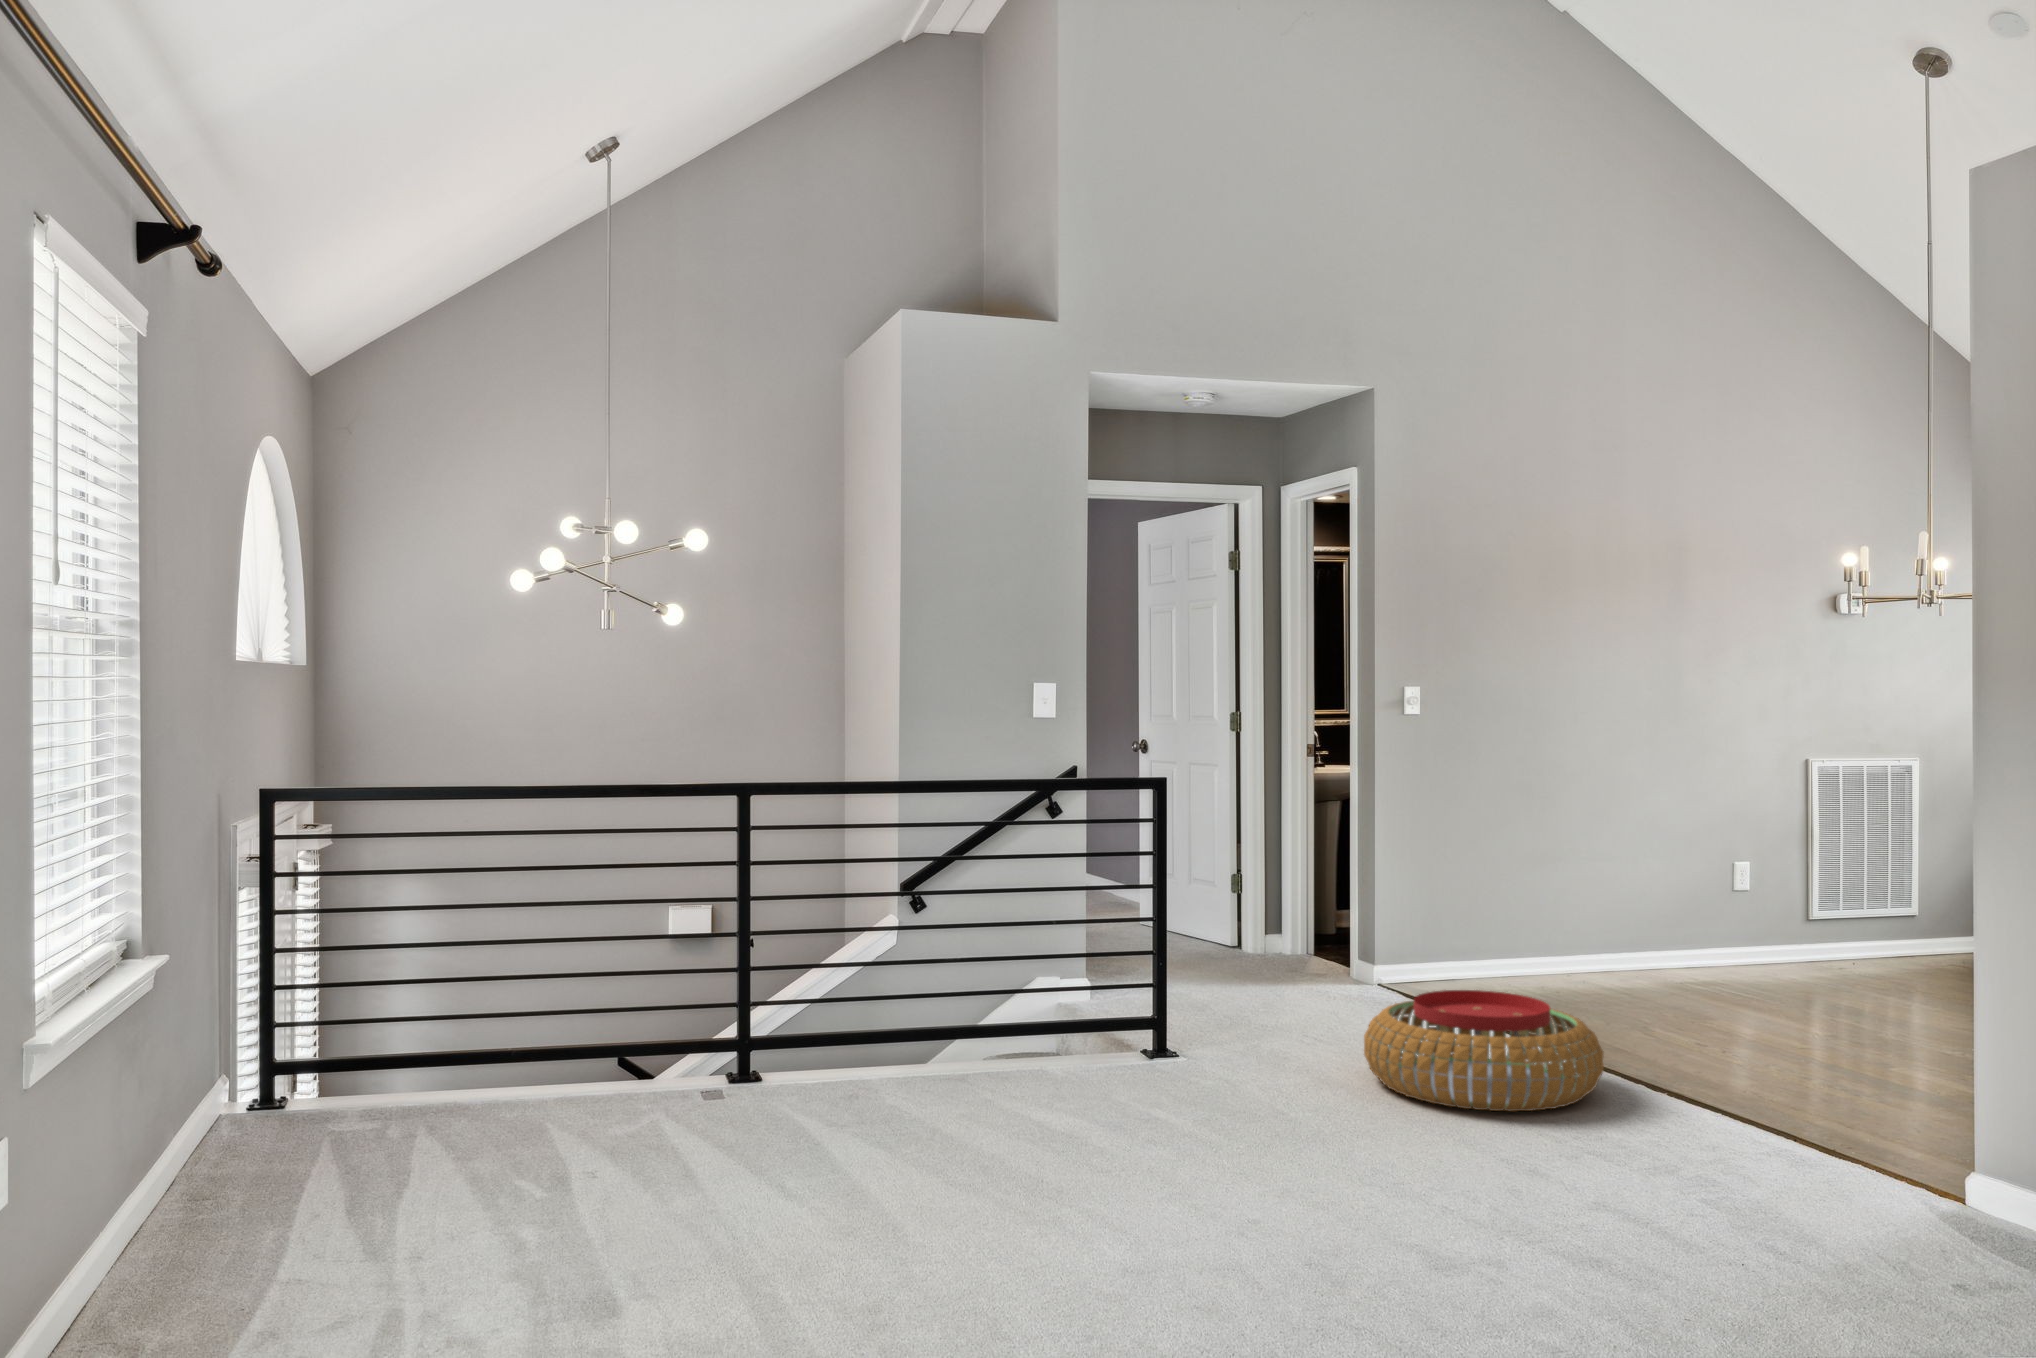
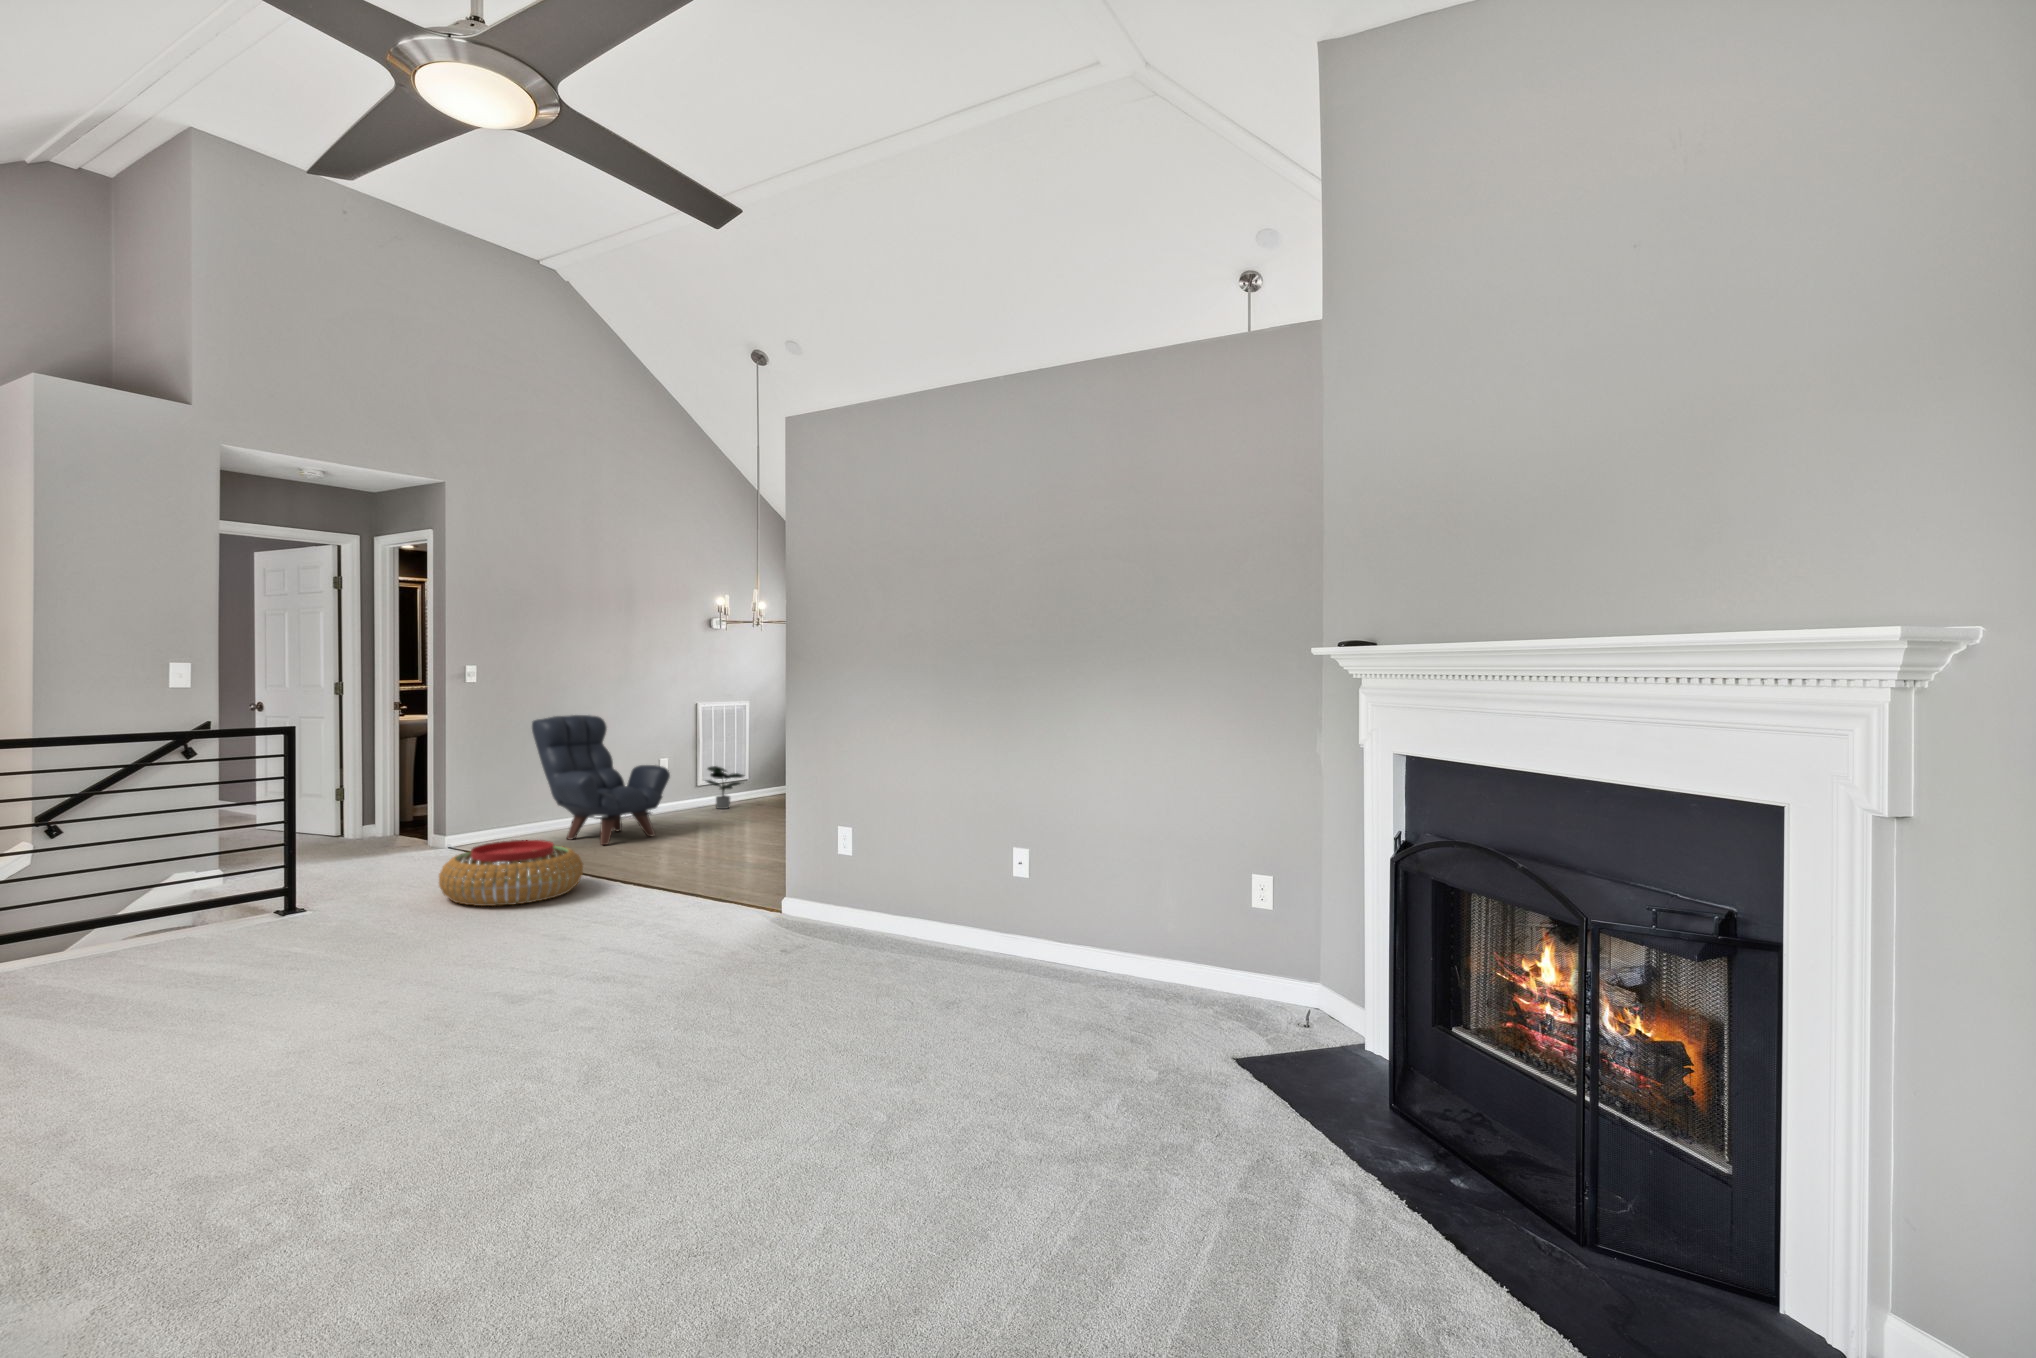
armchair: none [1508,773,1758,1014] -> present [532,715,670,845]
potted plant: none [1819,882,1908,969] -> present [706,766,744,809]

